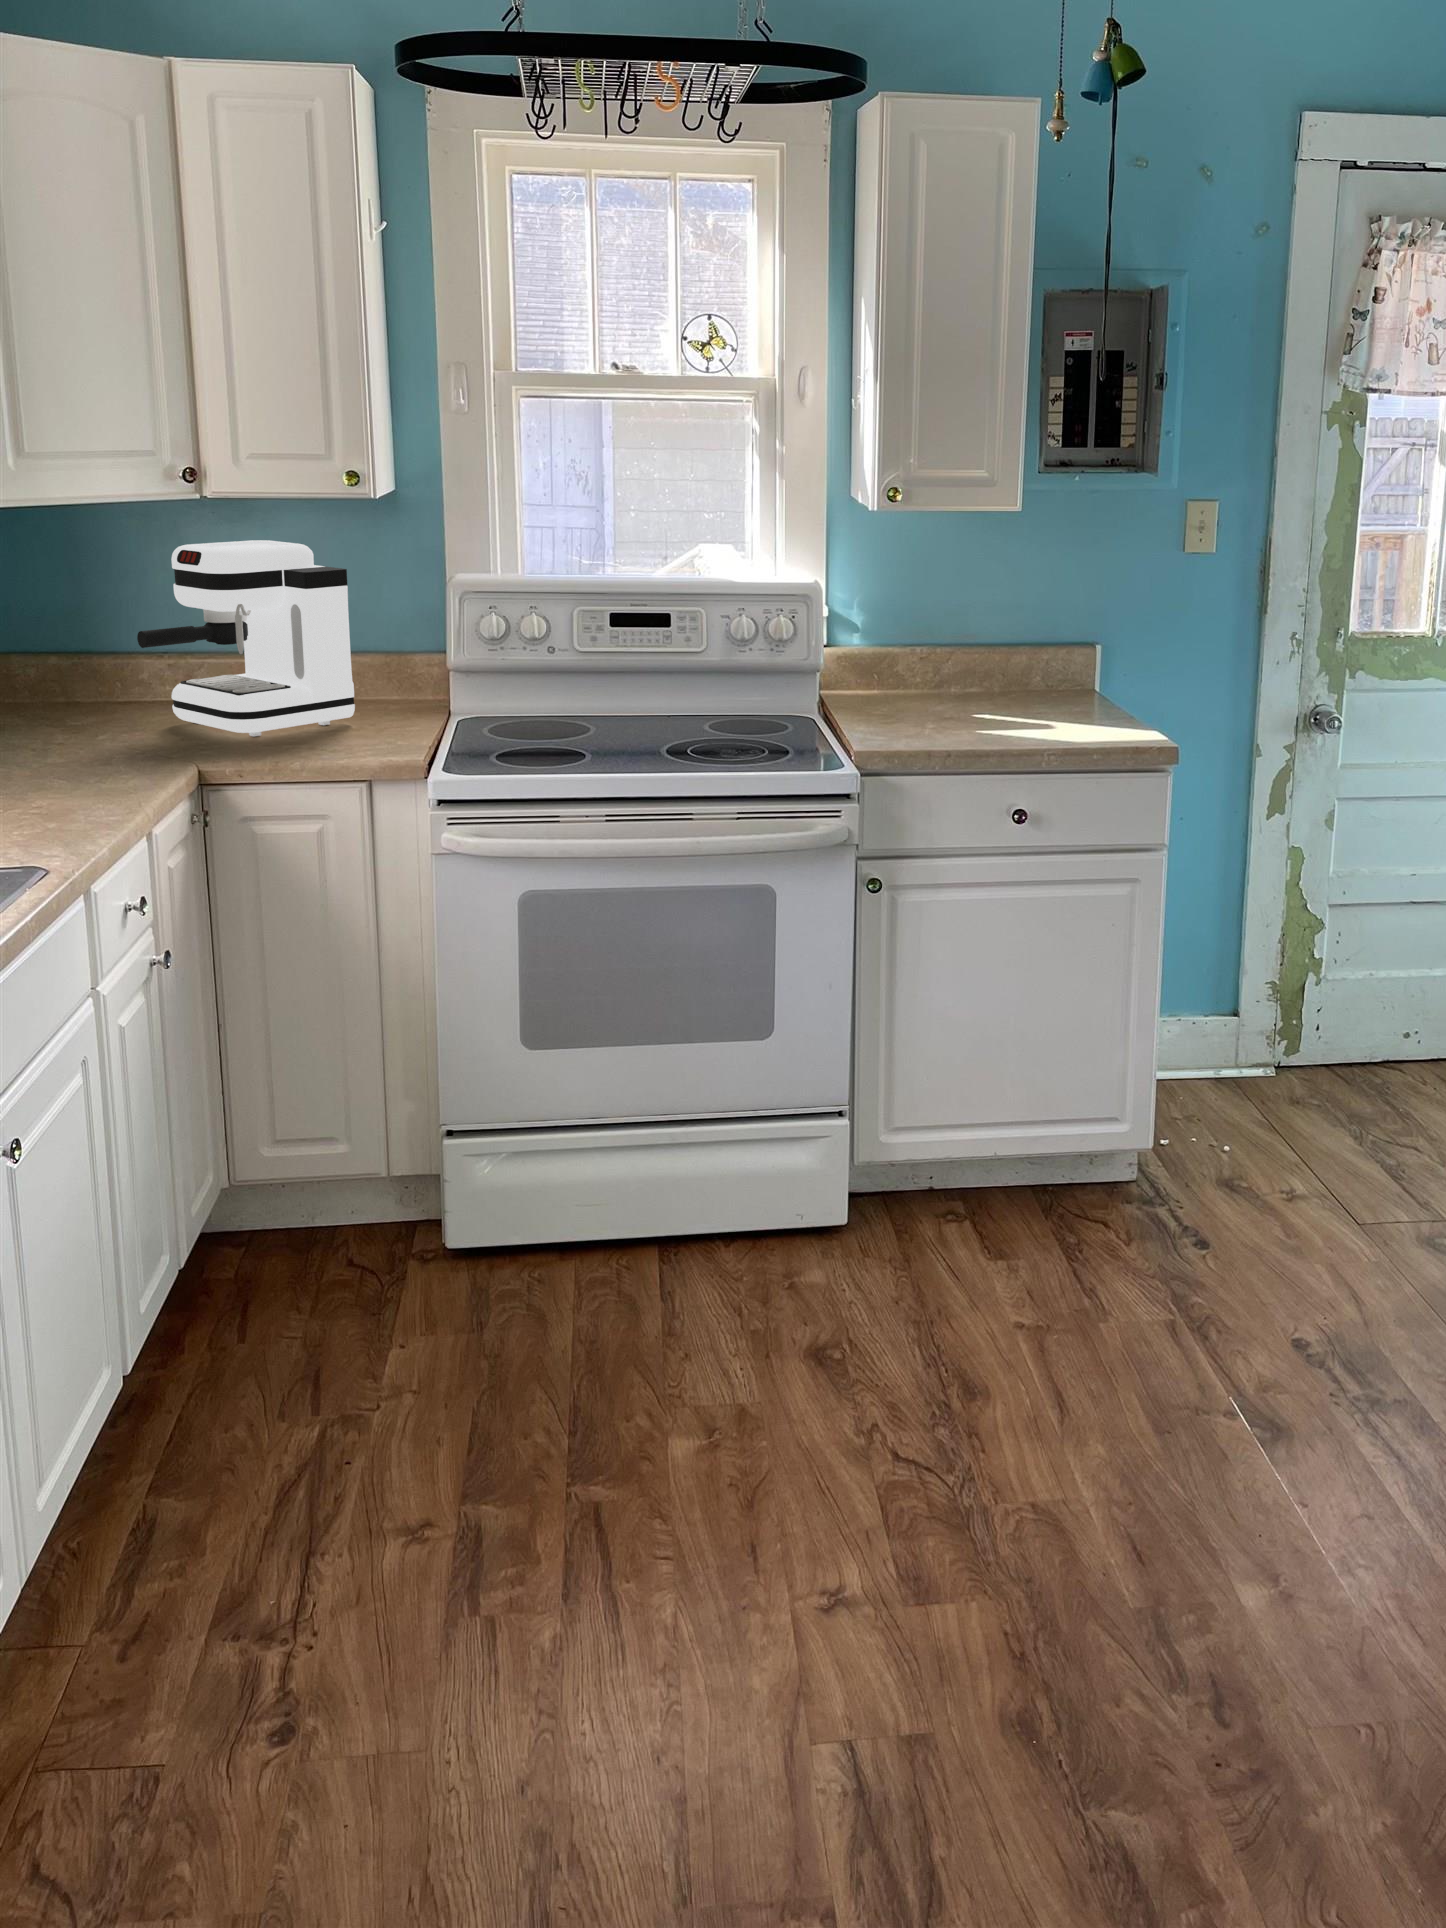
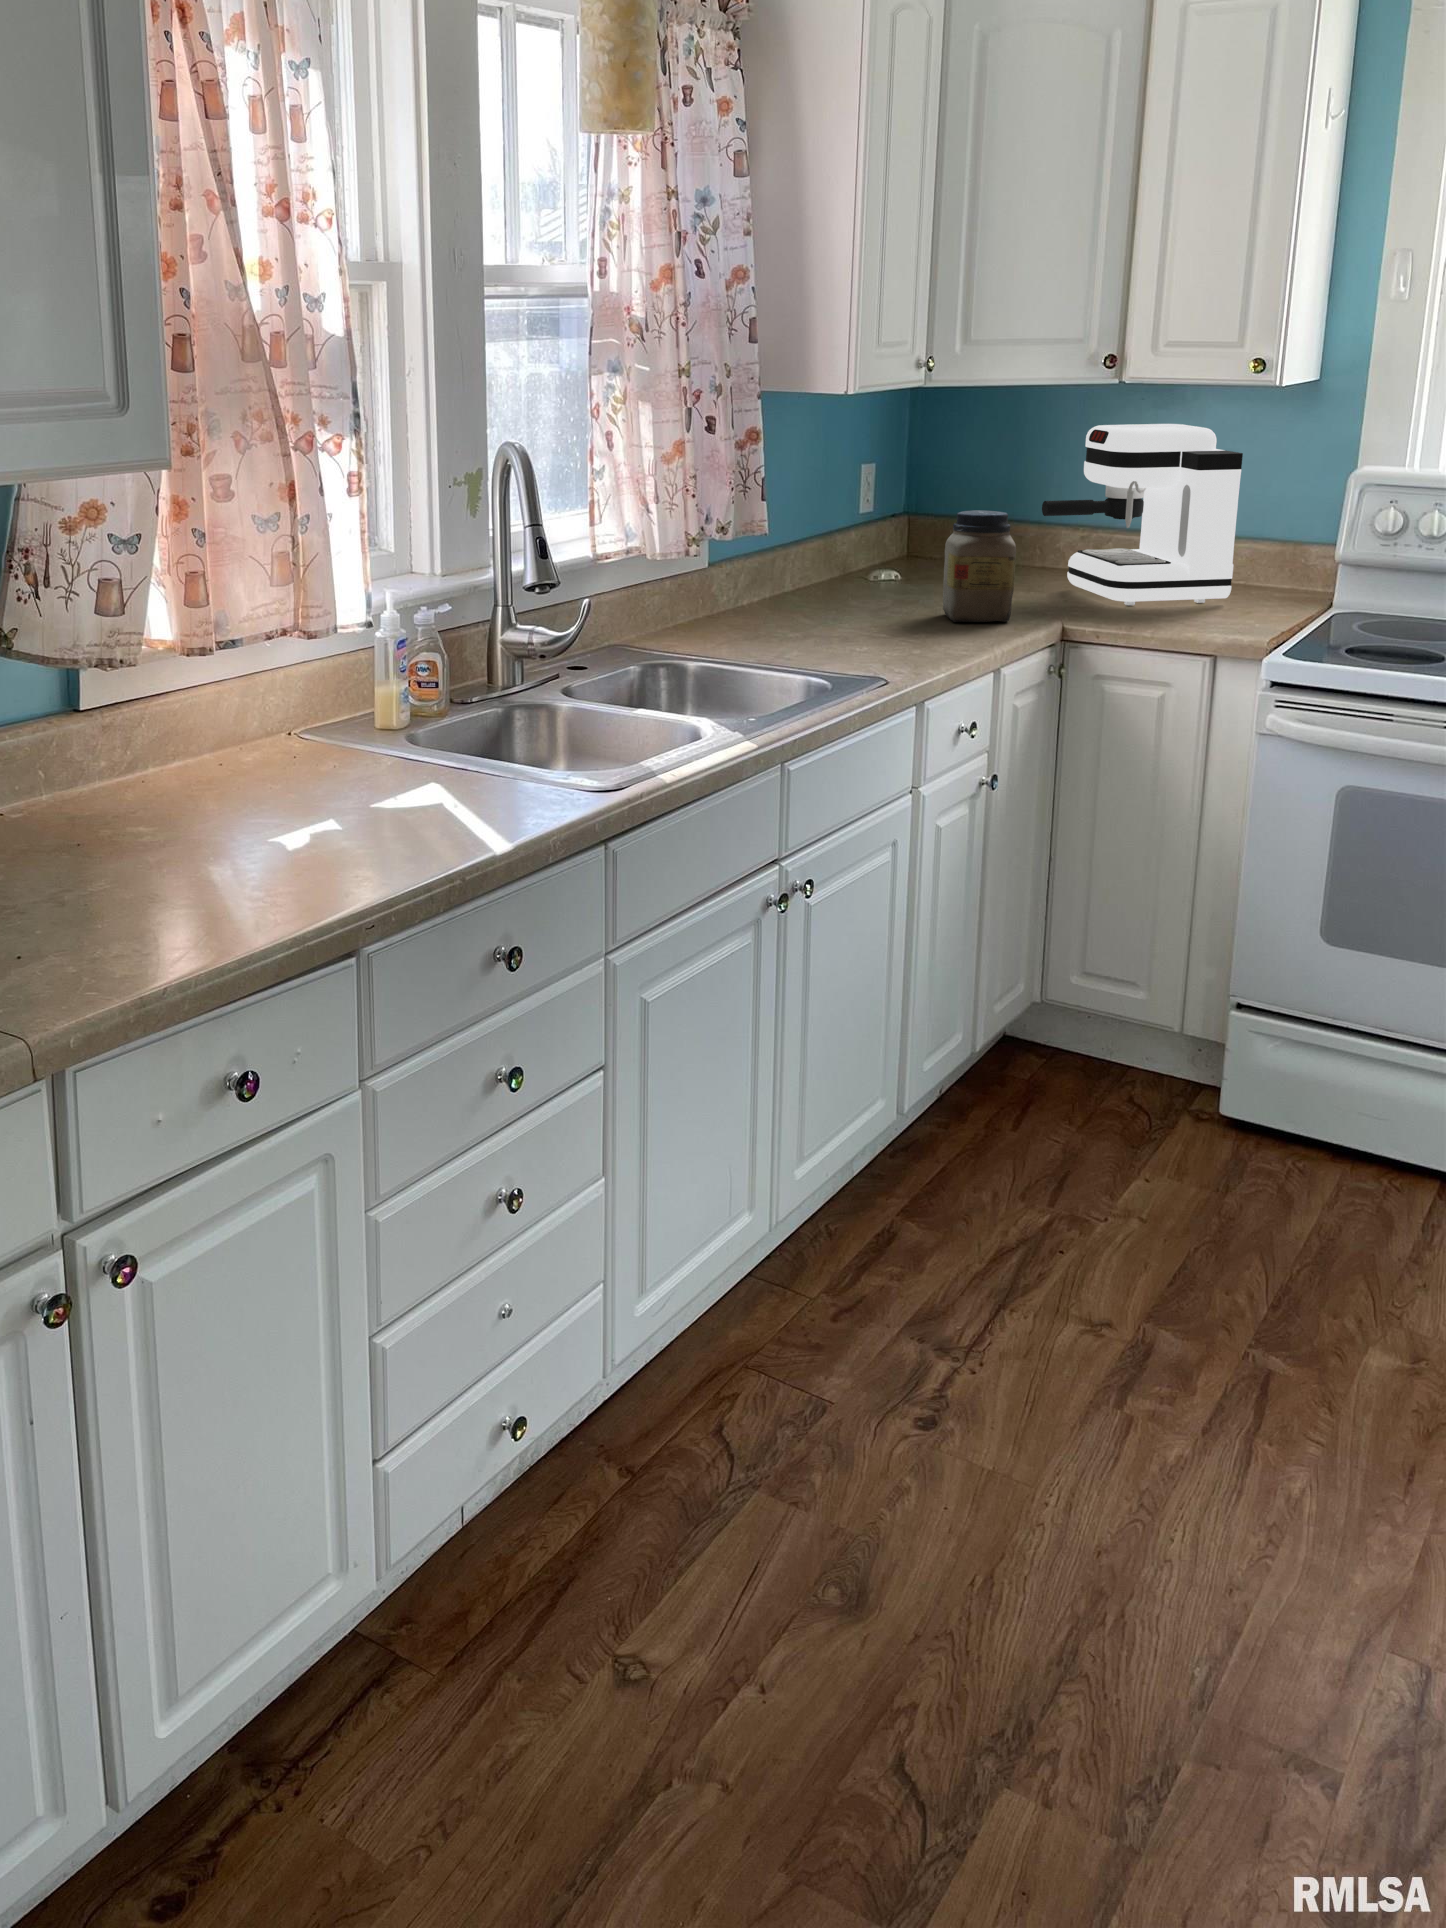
jar: none [43,649,138,781] -> present [943,510,1016,622]

